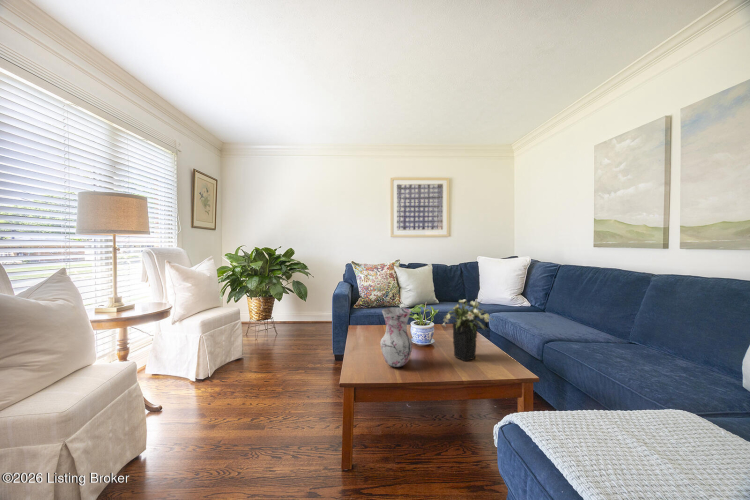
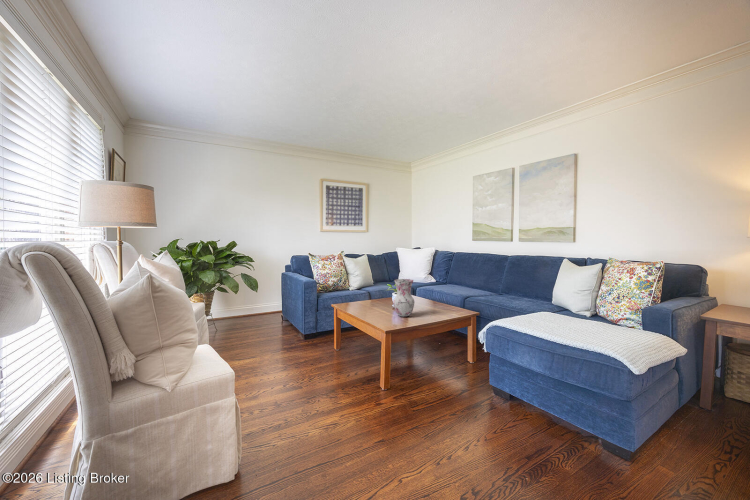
flower arrangement: present [442,299,493,361] -> none [423,270,454,310]

